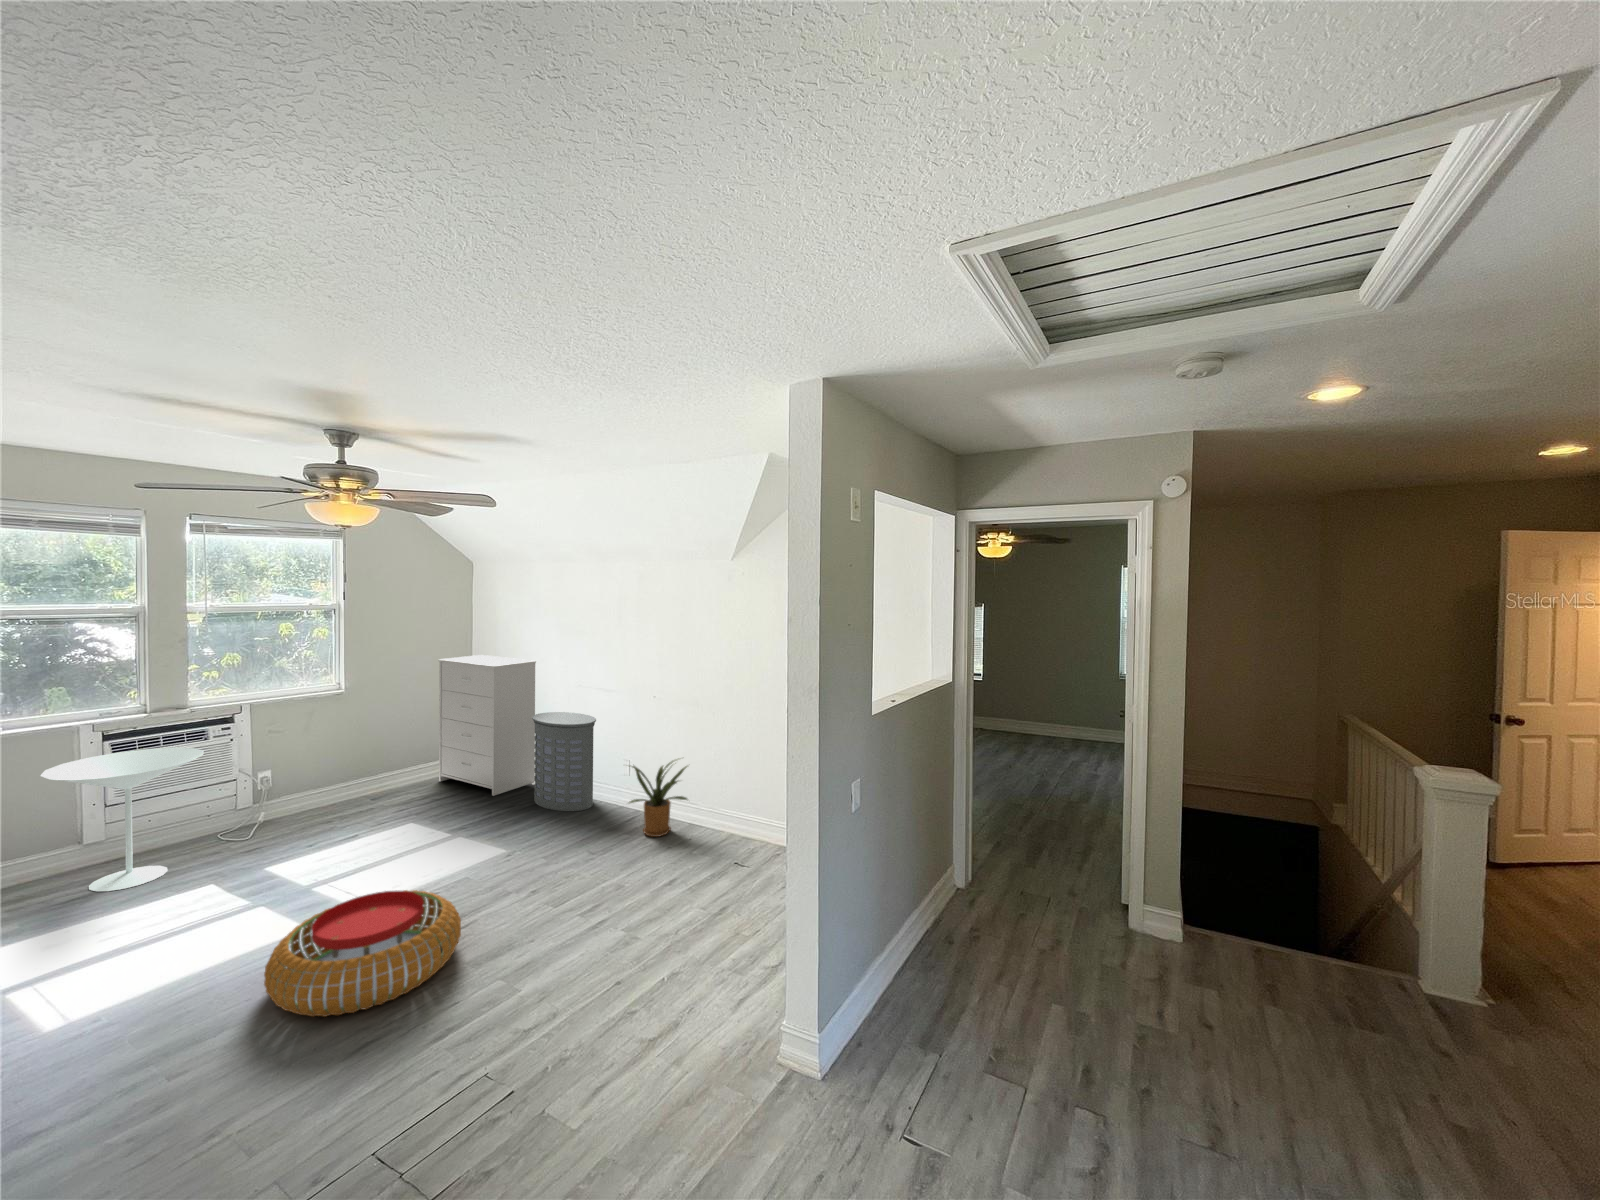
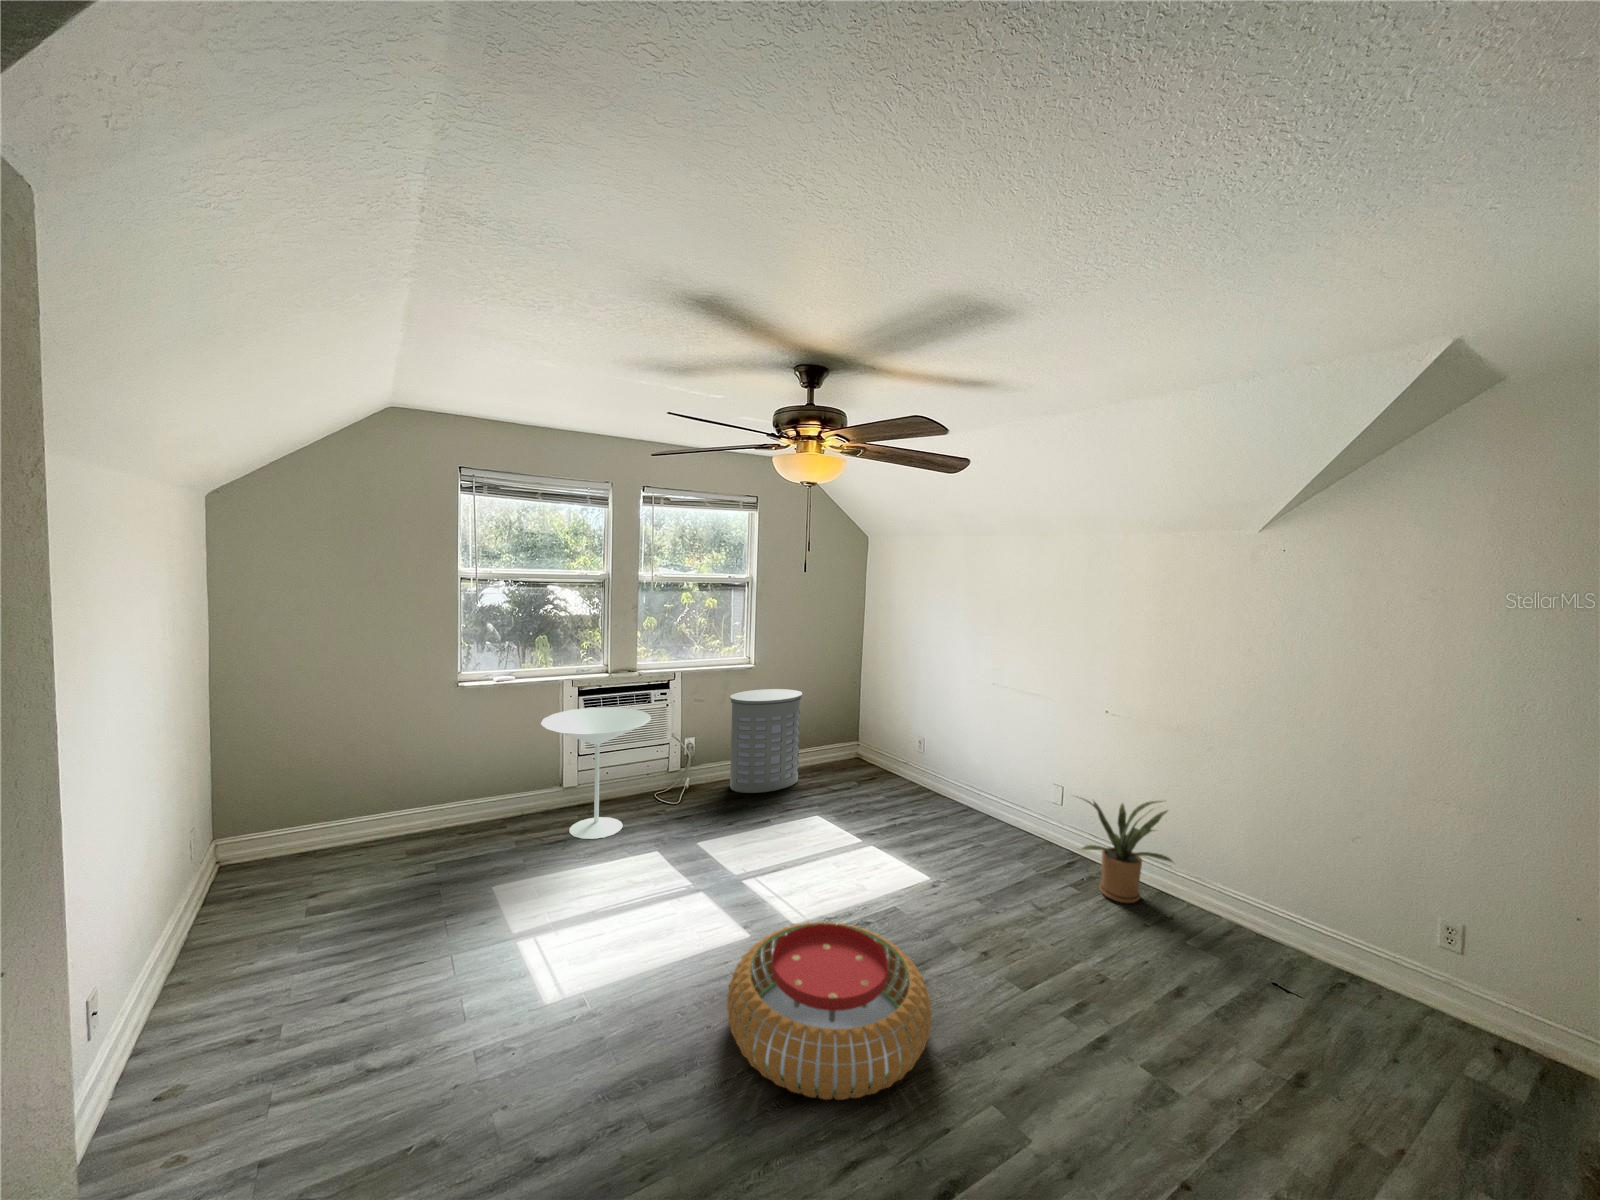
dresser: present [438,655,536,796] -> none [830,637,936,797]
laundry hamper: present [532,712,596,811] -> present [730,689,802,793]

